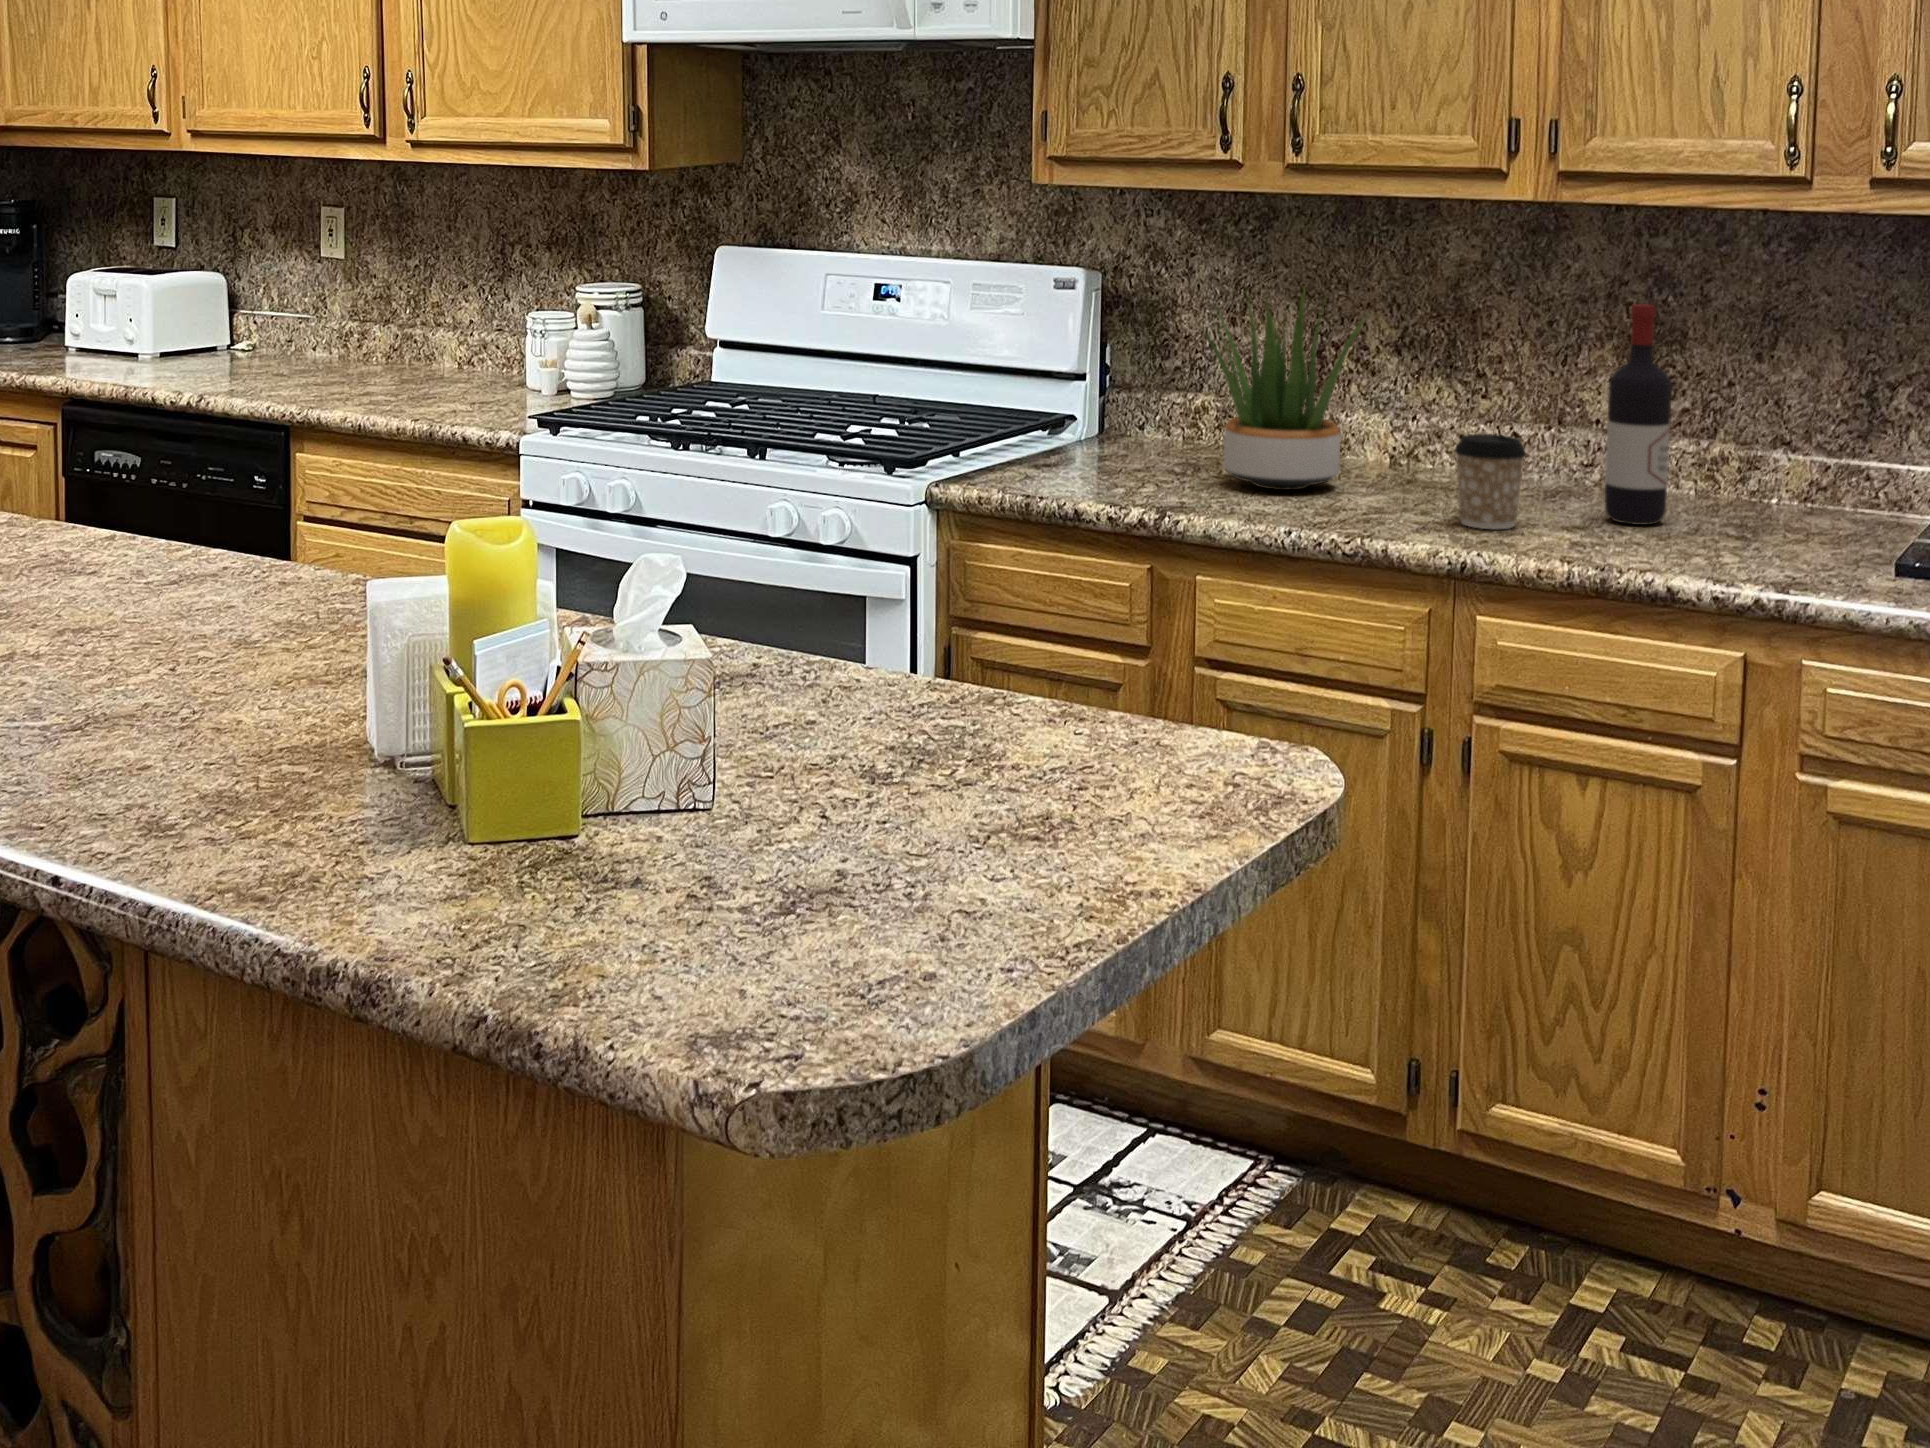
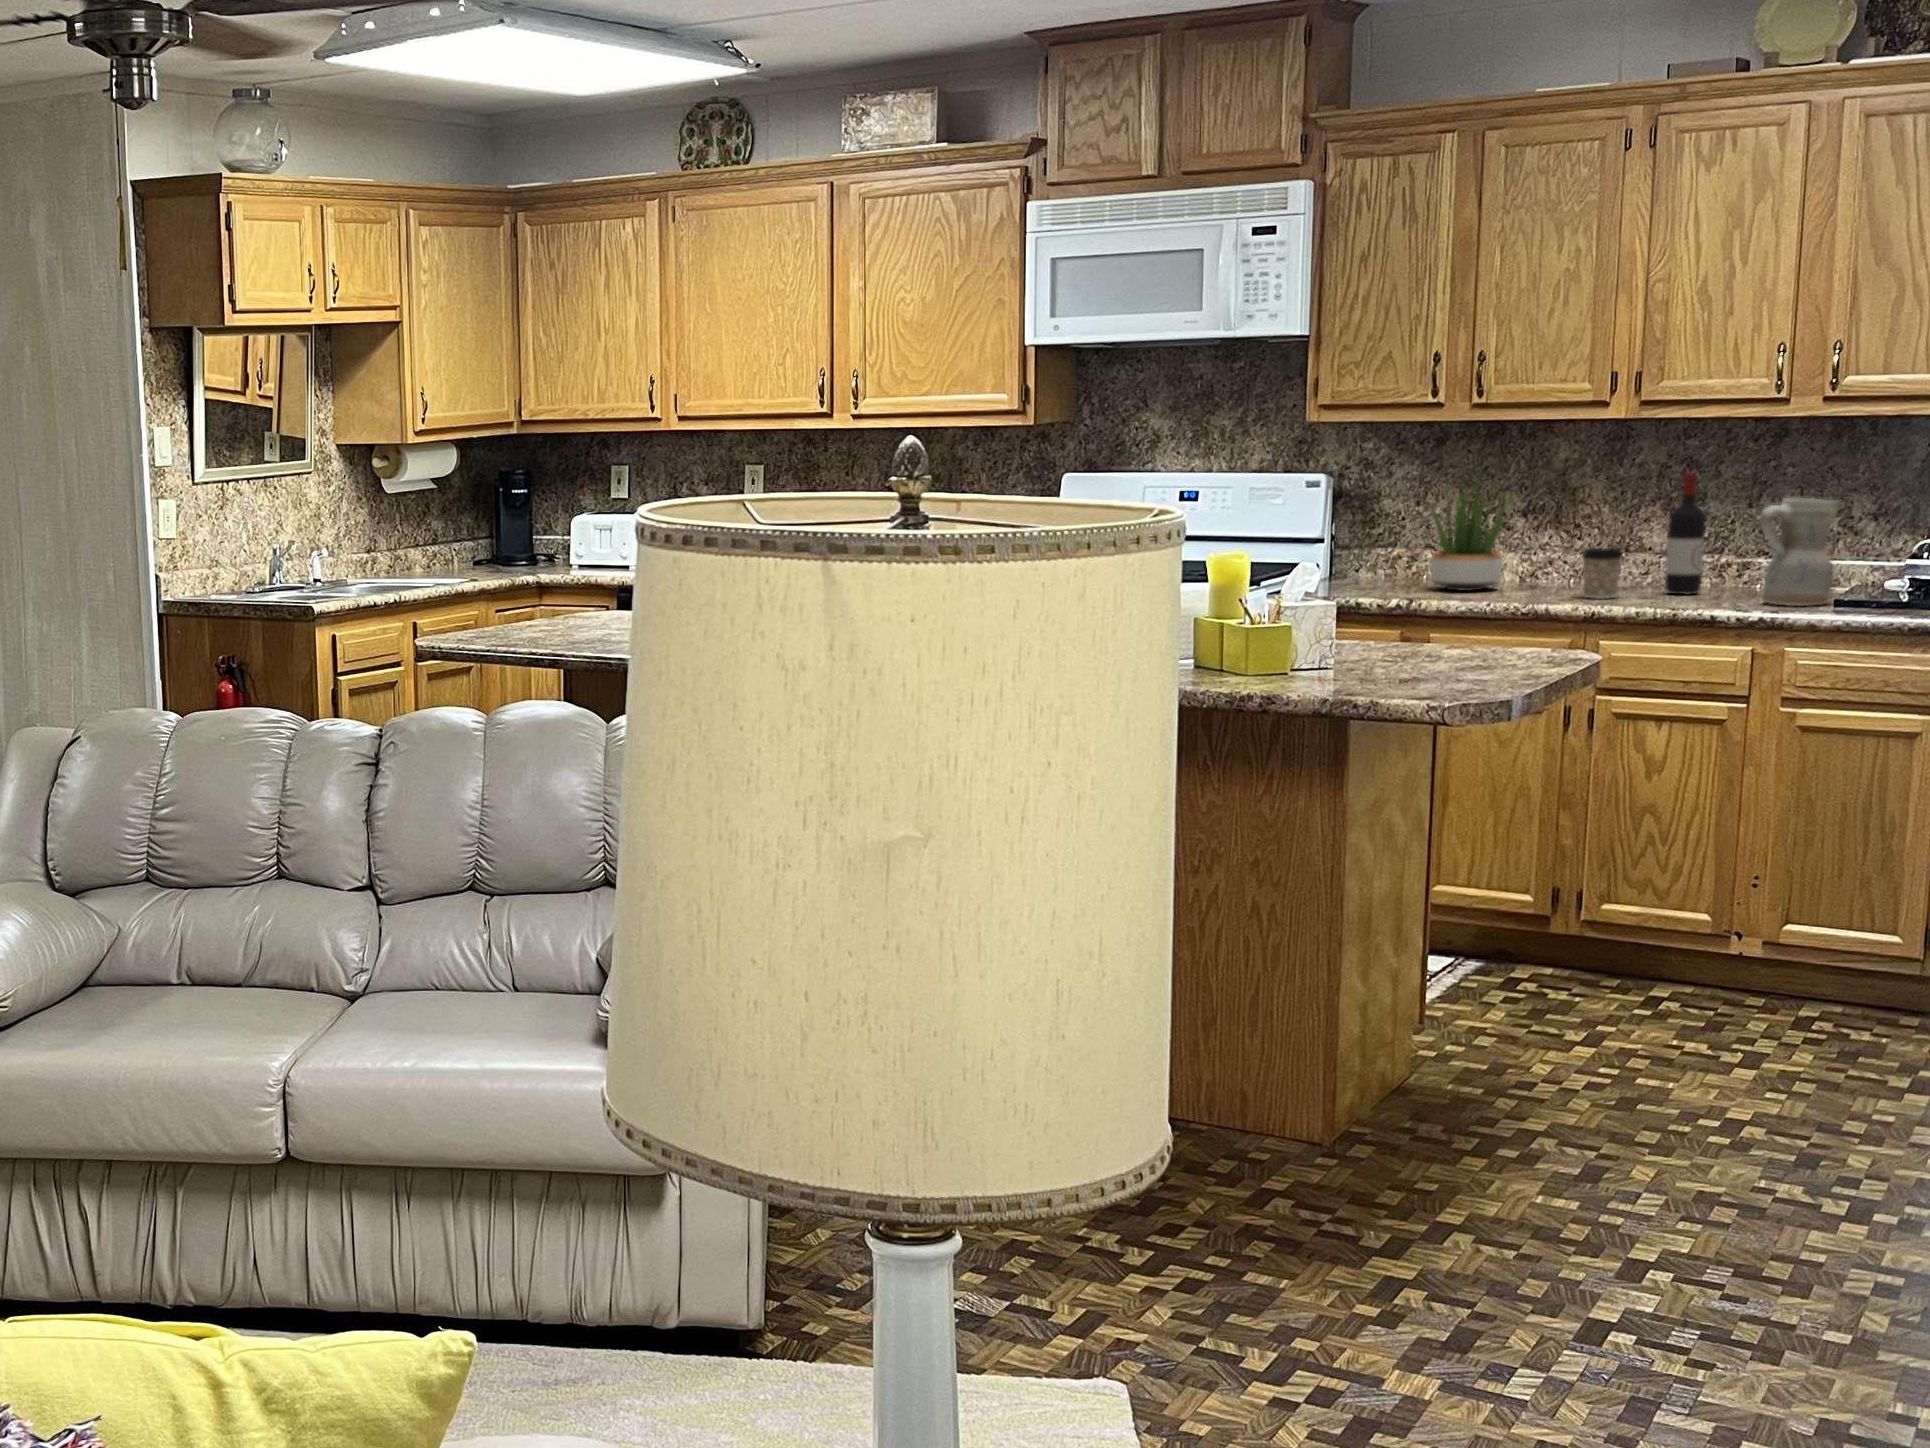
ceramic pitcher: none [1753,367,1901,577] -> present [1760,498,1840,606]

